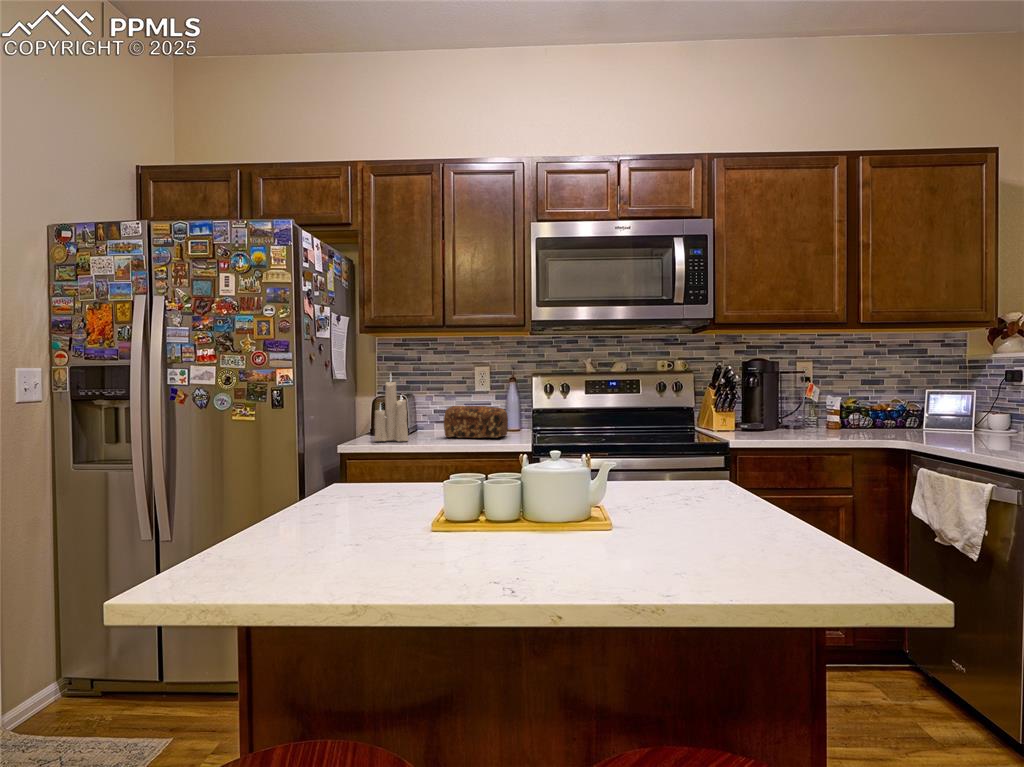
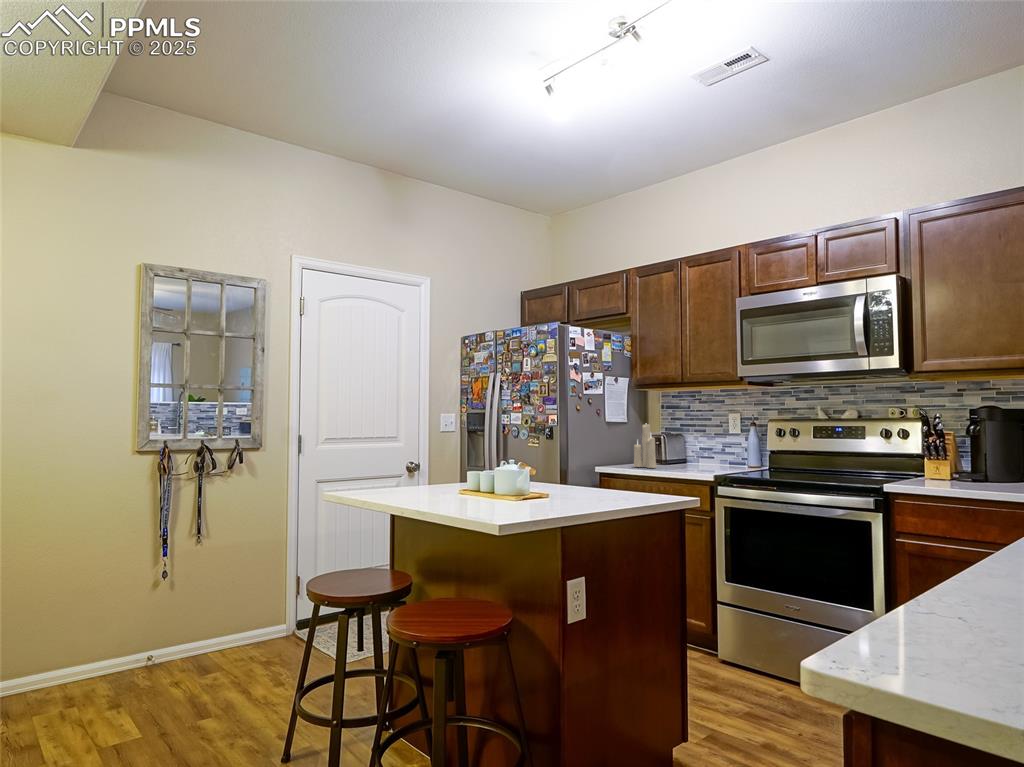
bread loaf: present [444,406,508,438] -> none [685,444,739,470]

